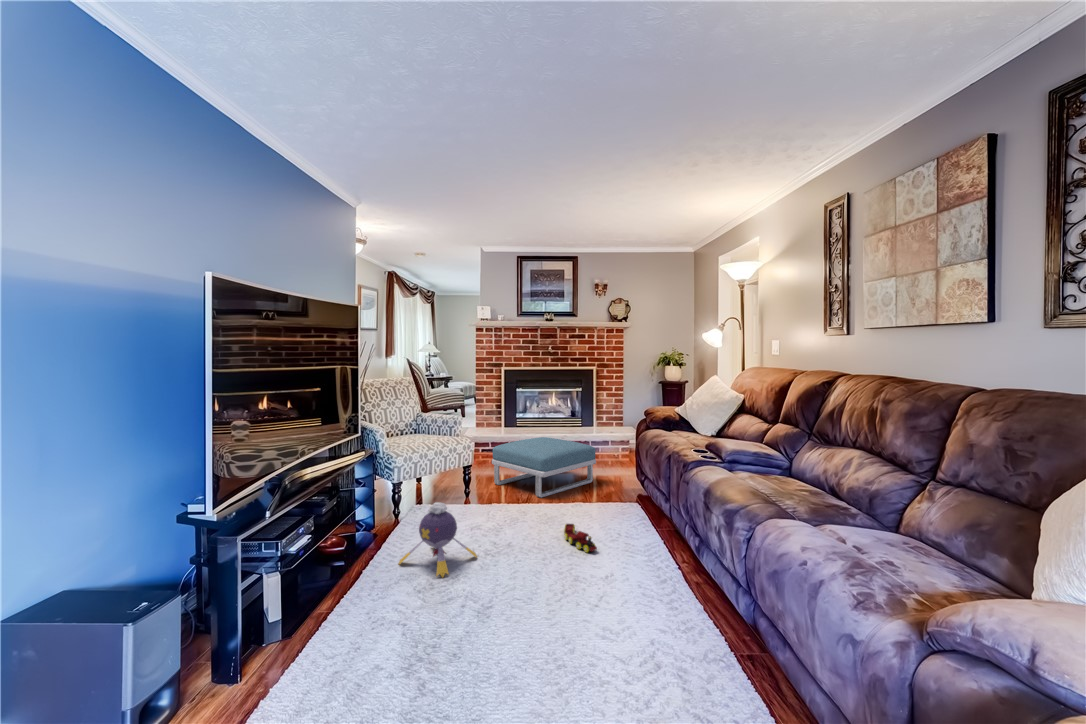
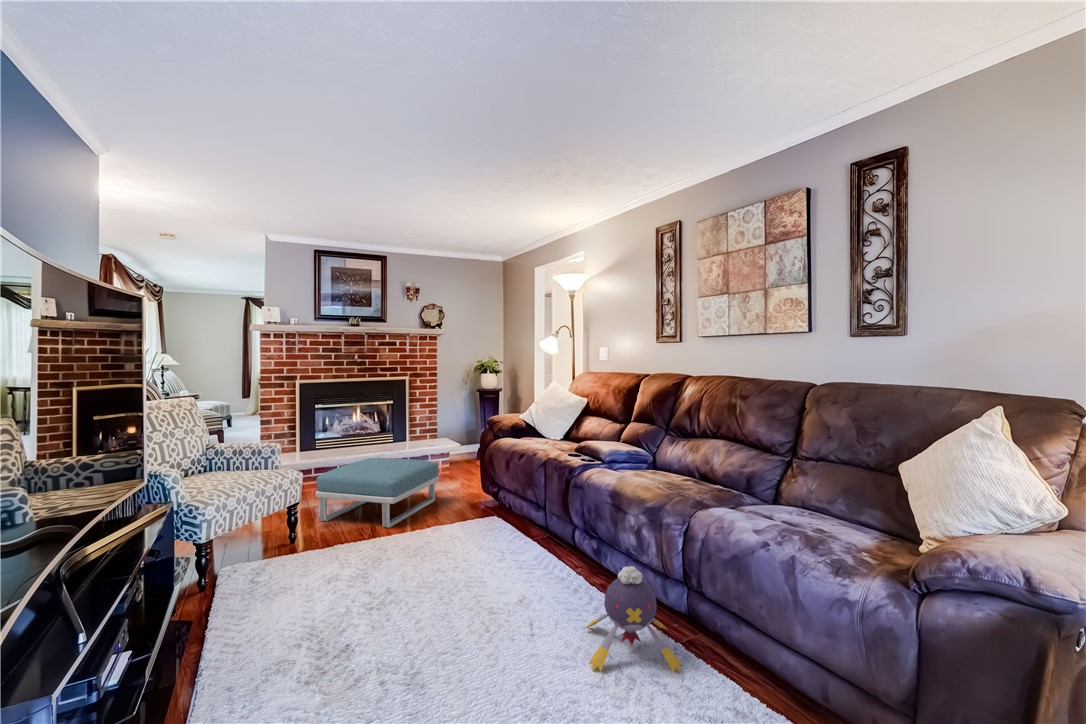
plush toy: present [399,502,477,577] -> present [585,566,682,672]
toy train: present [564,524,597,552] -> none [443,551,493,579]

